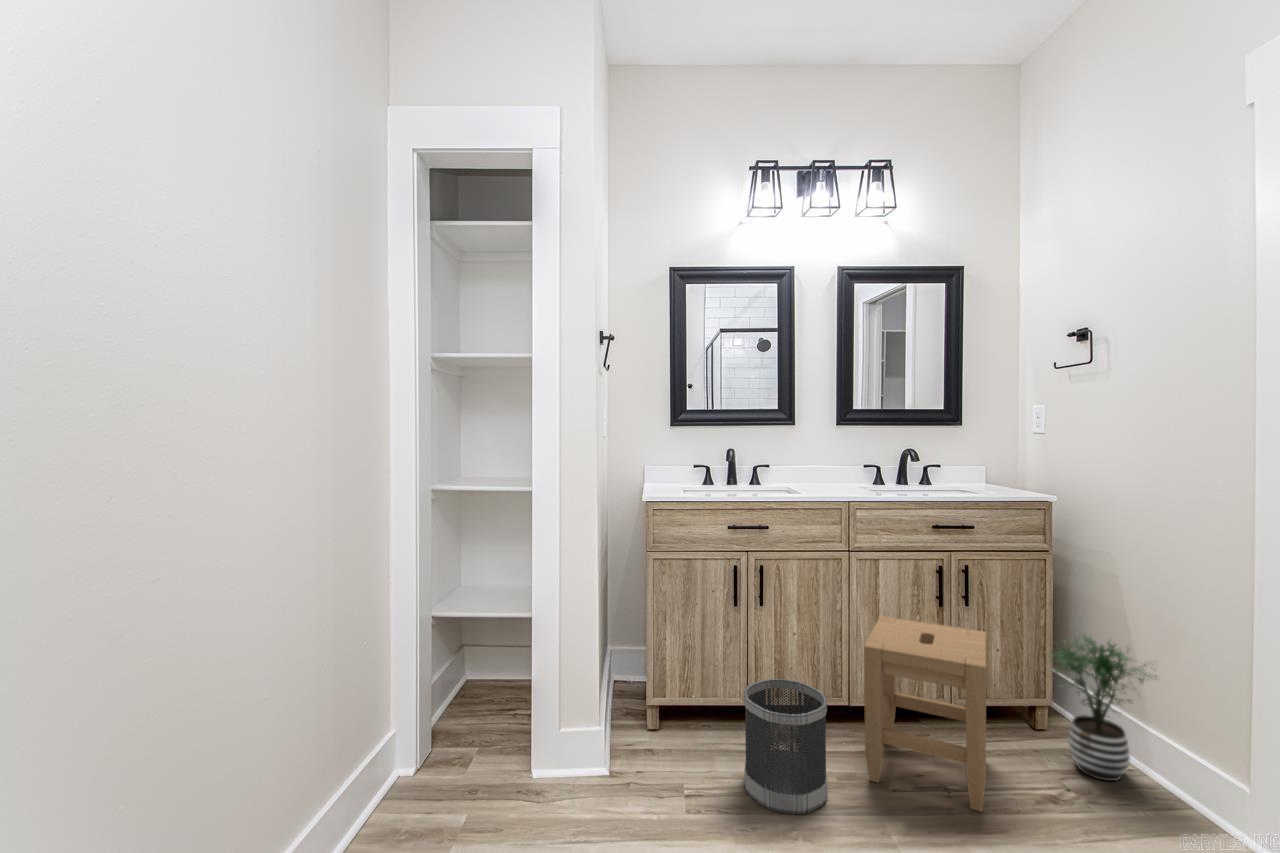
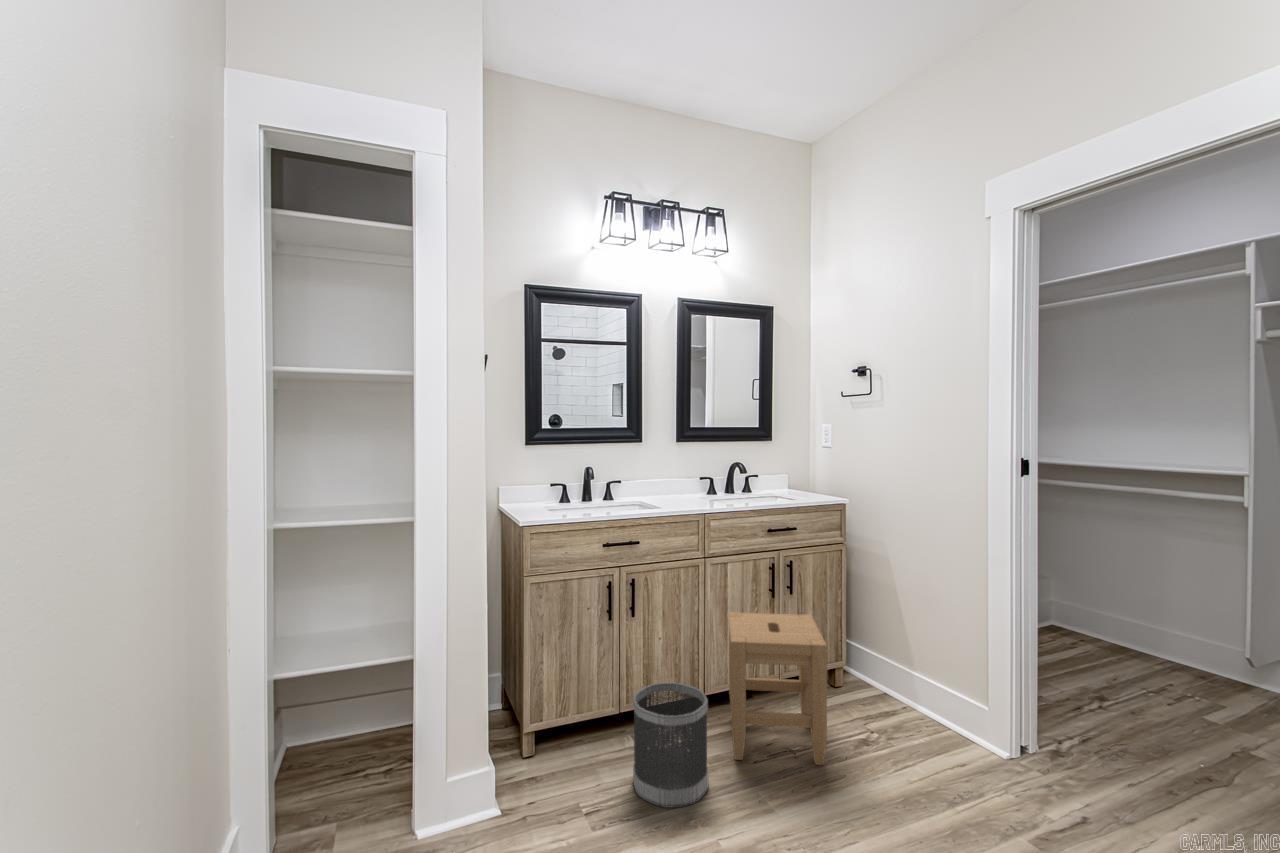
potted plant: present [1048,635,1156,781] -> none [845,606,925,719]

